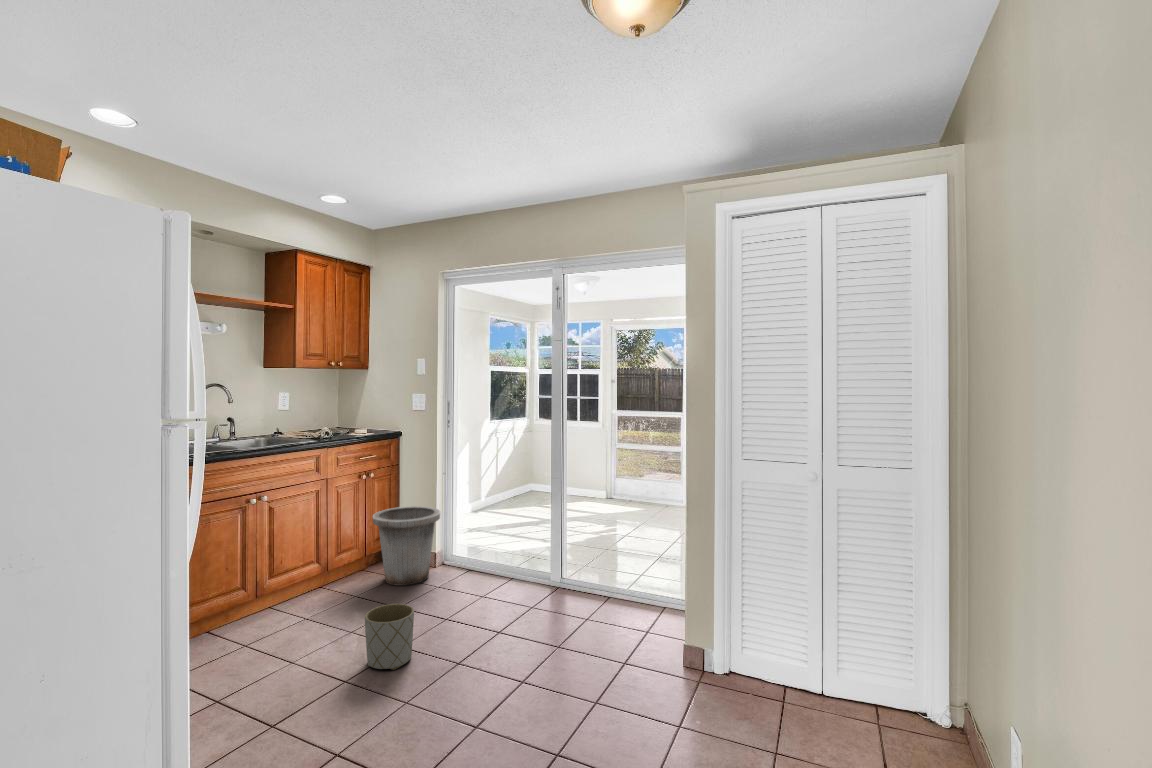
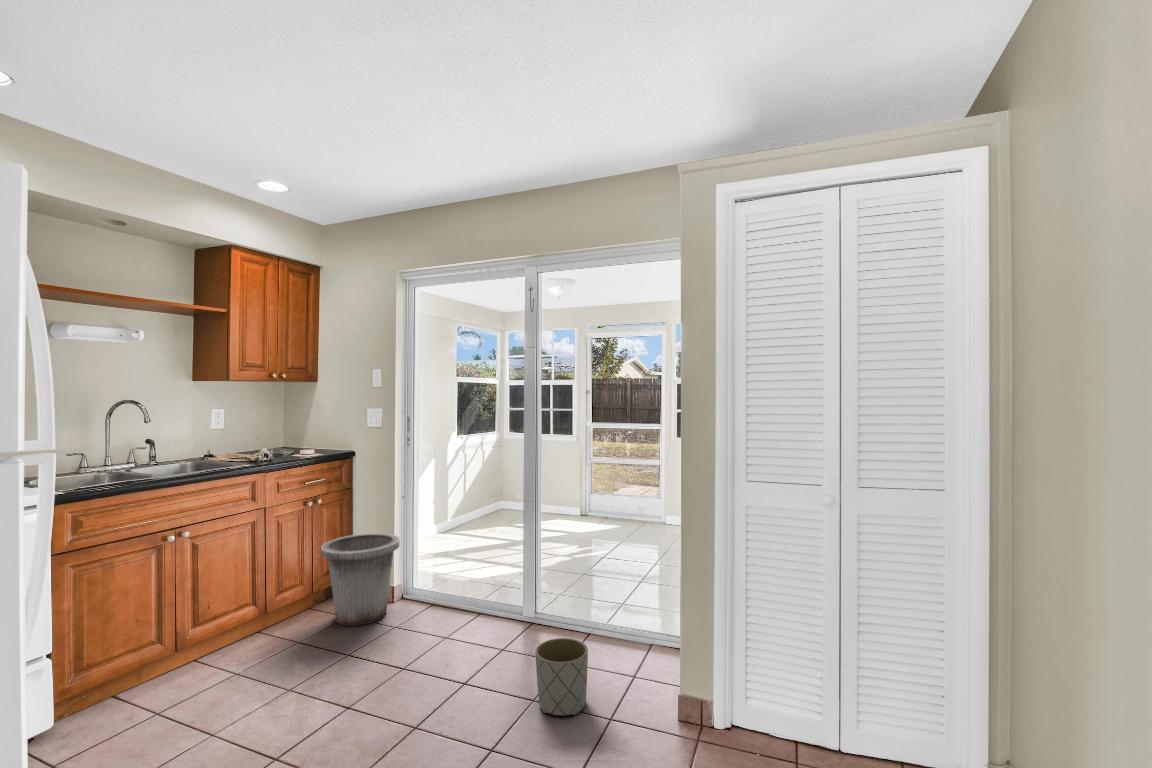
planter: present [365,604,414,670] -> present [535,638,588,716]

